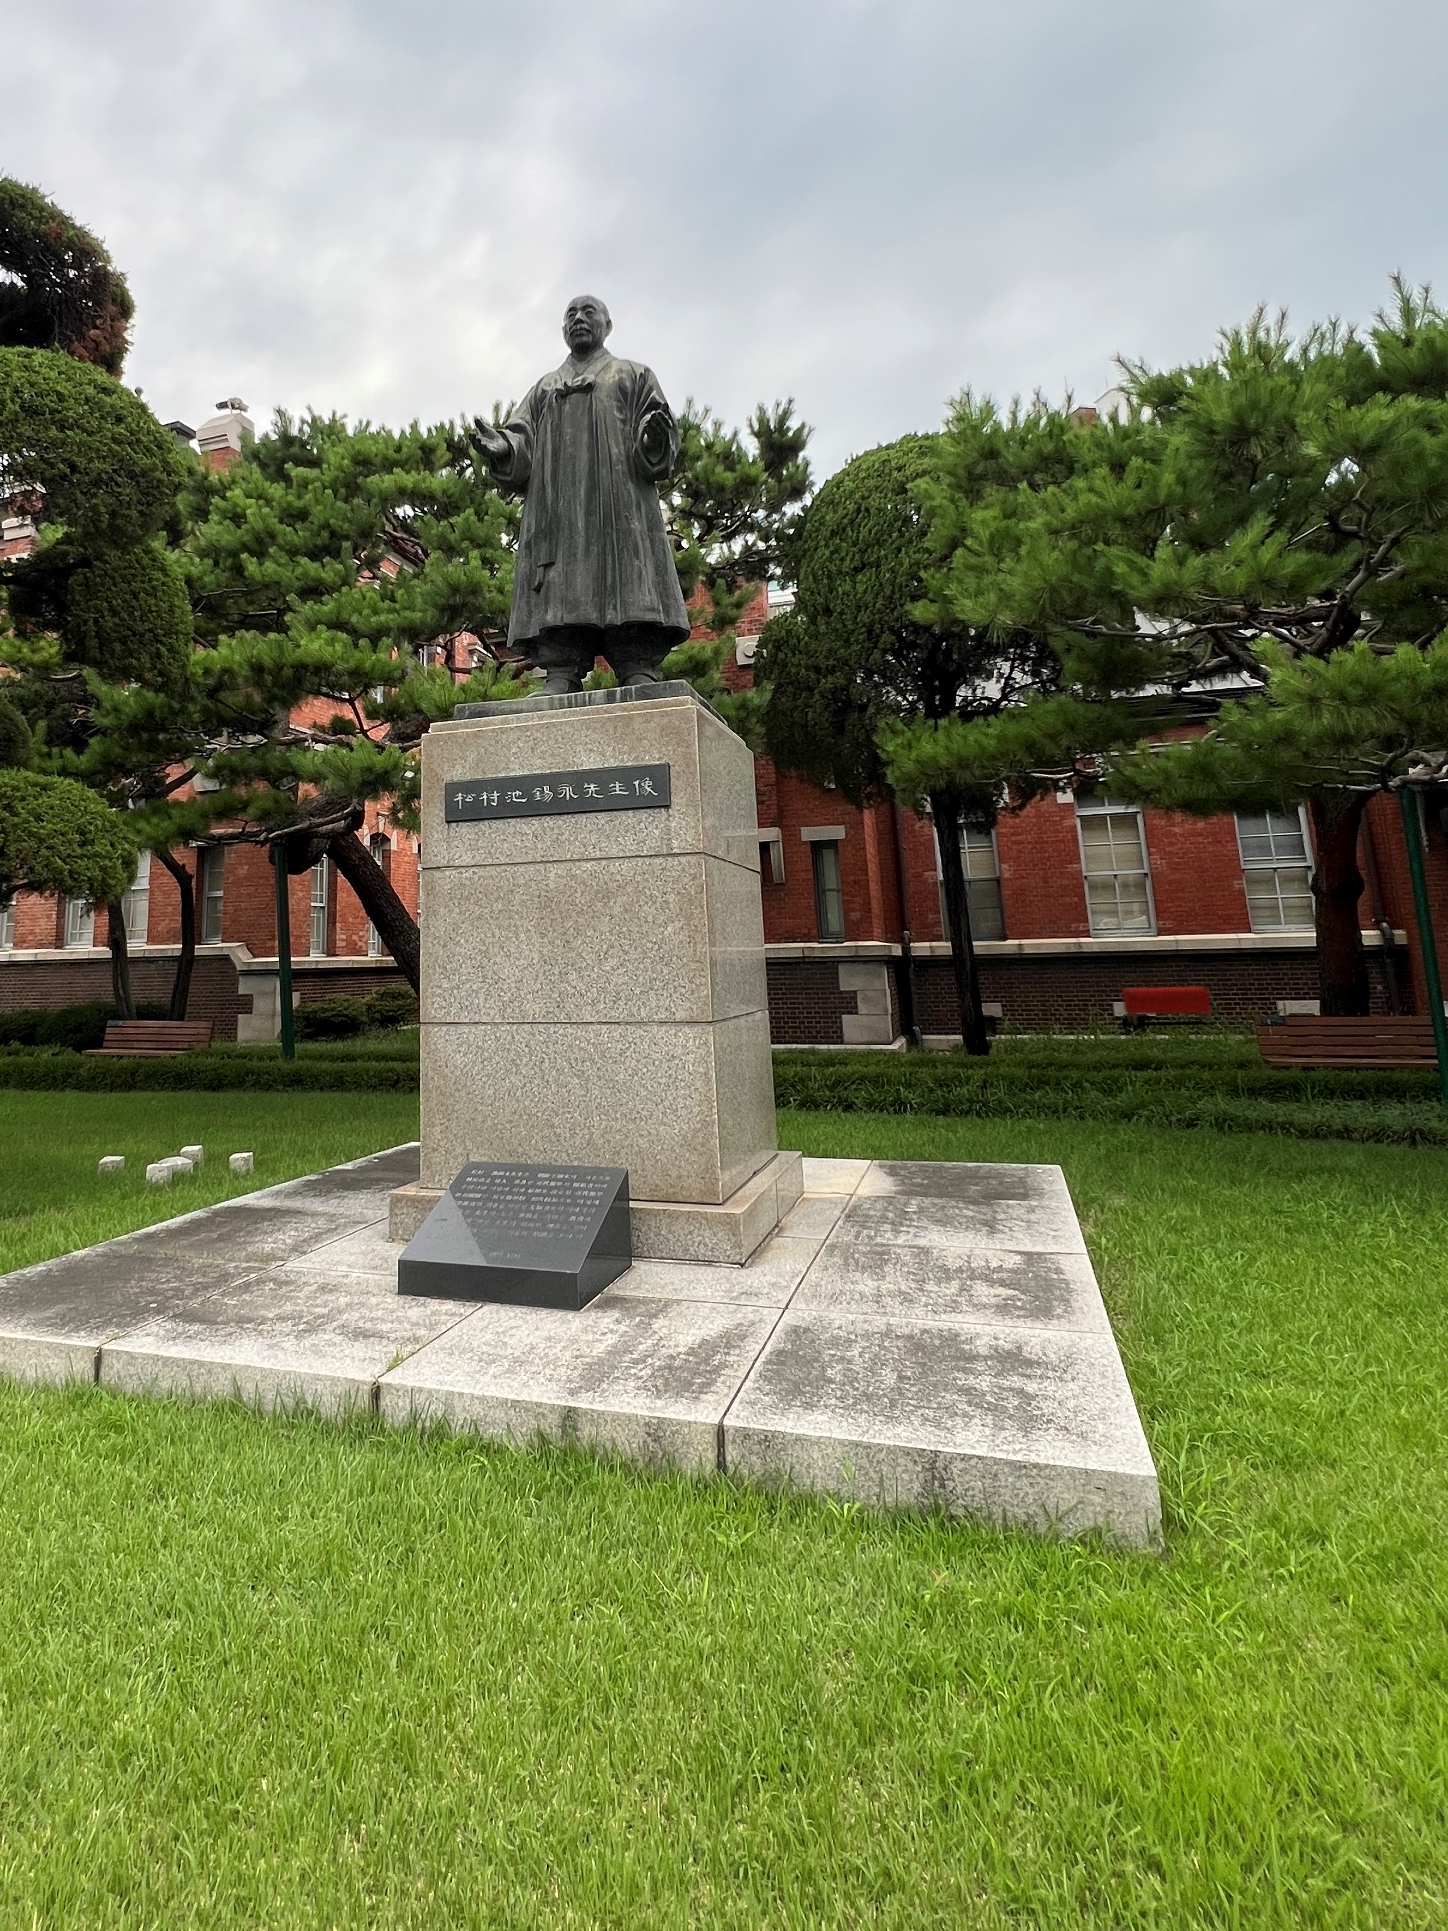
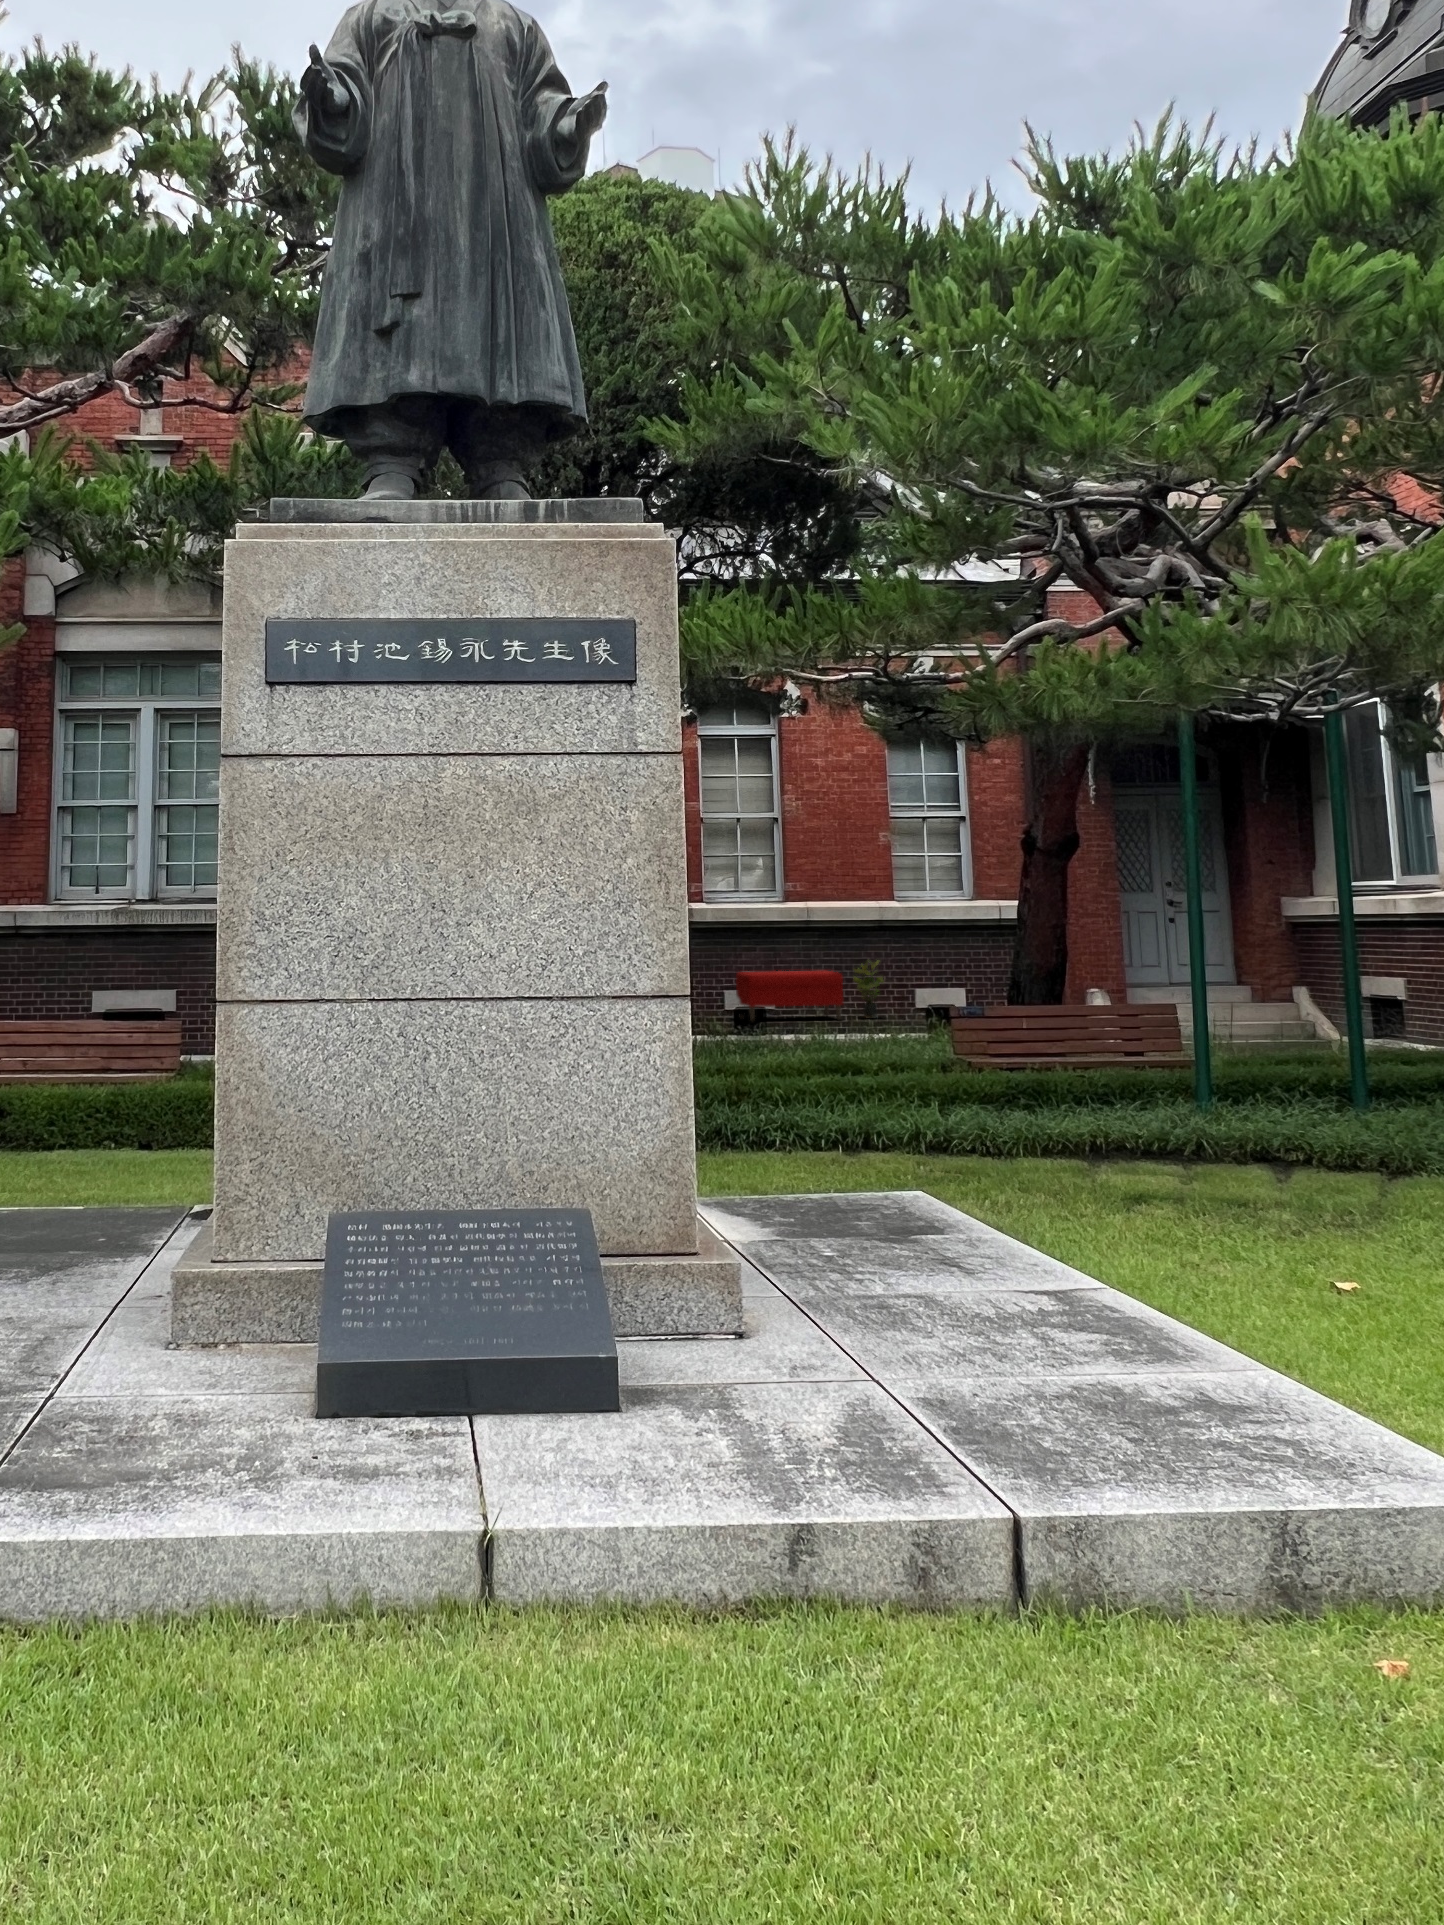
potted plant: none [1218,978,1246,1023] -> present [854,961,883,1018]

